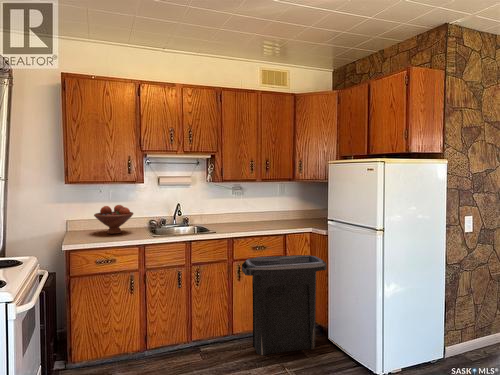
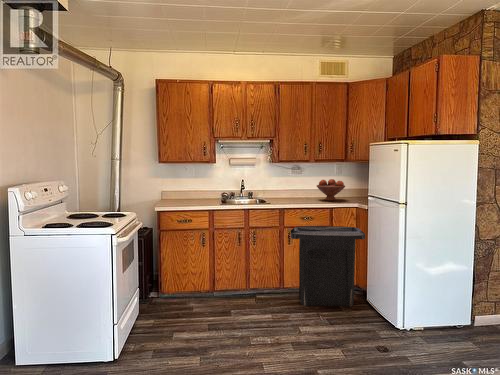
fruit bowl: present [94,205,133,234] -> present [317,179,345,201]

